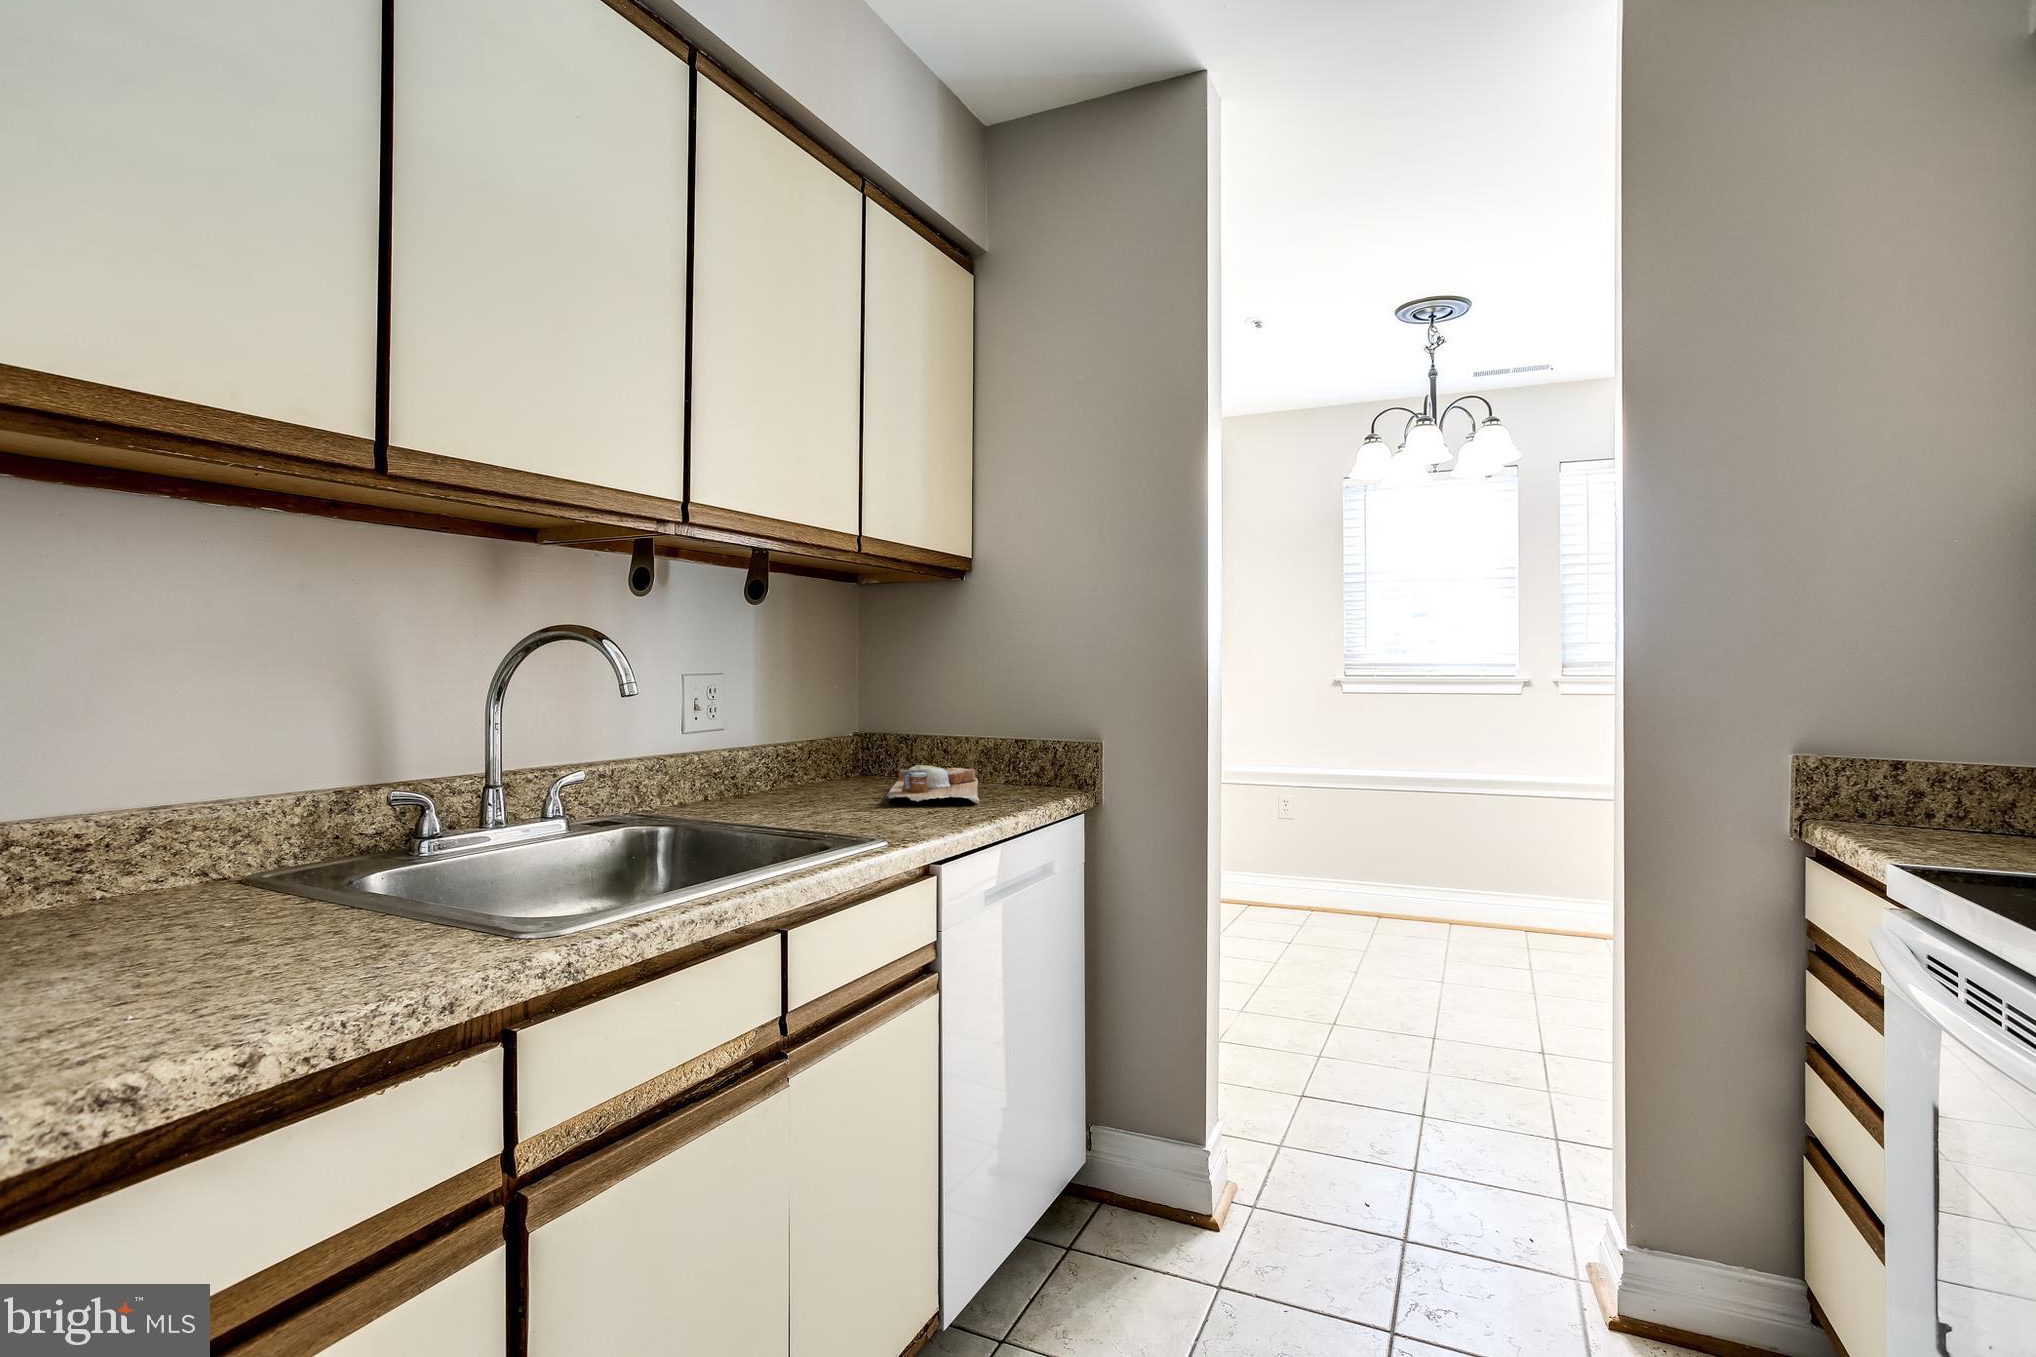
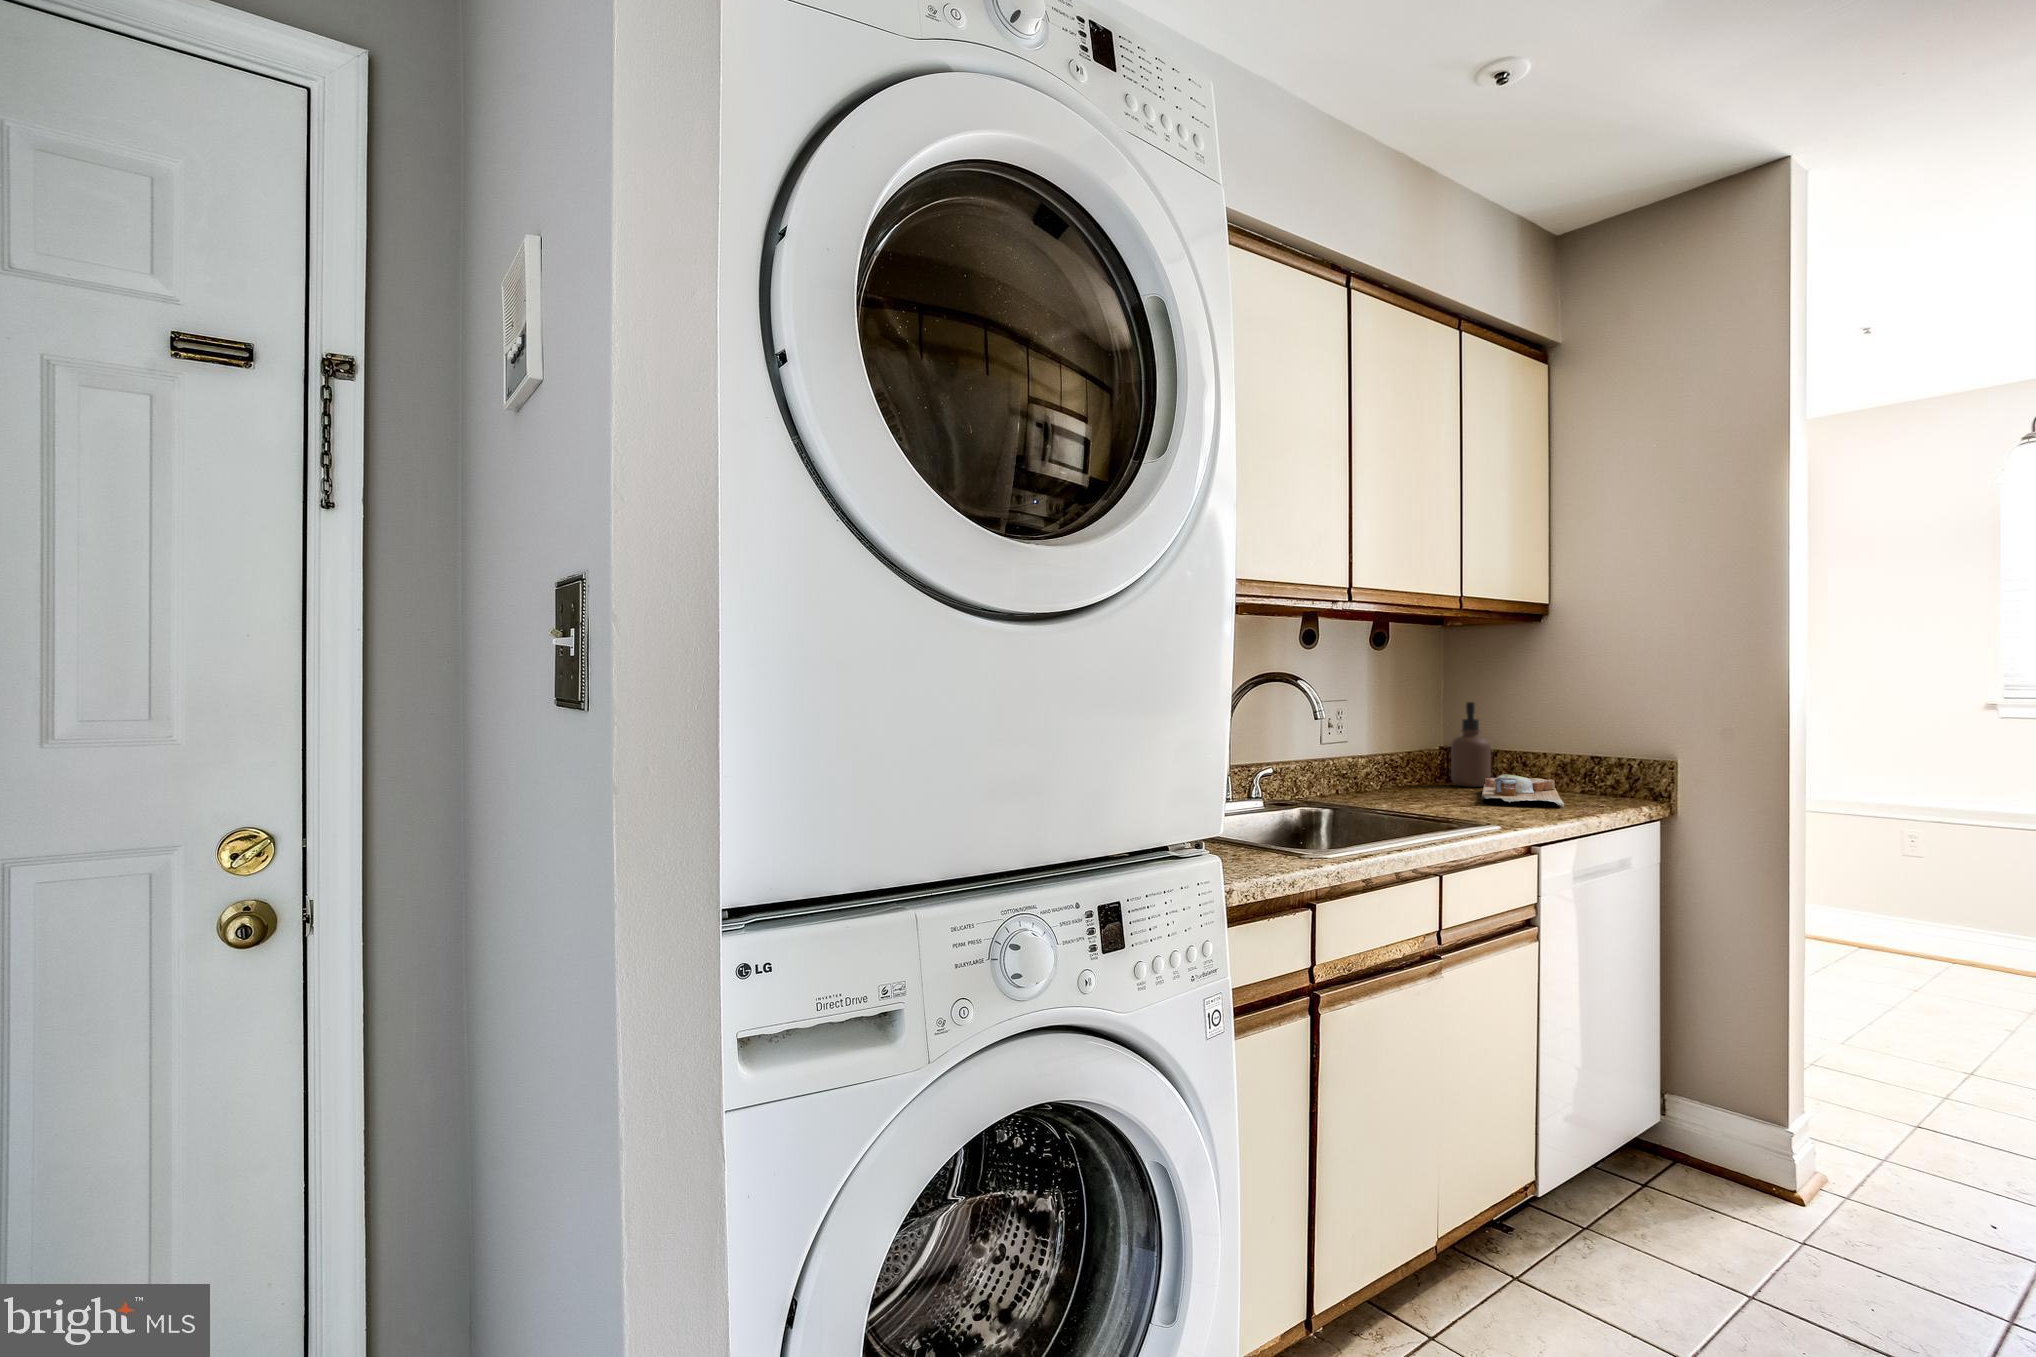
soap dispenser: none [865,676,911,781] -> present [1451,702,1491,787]

